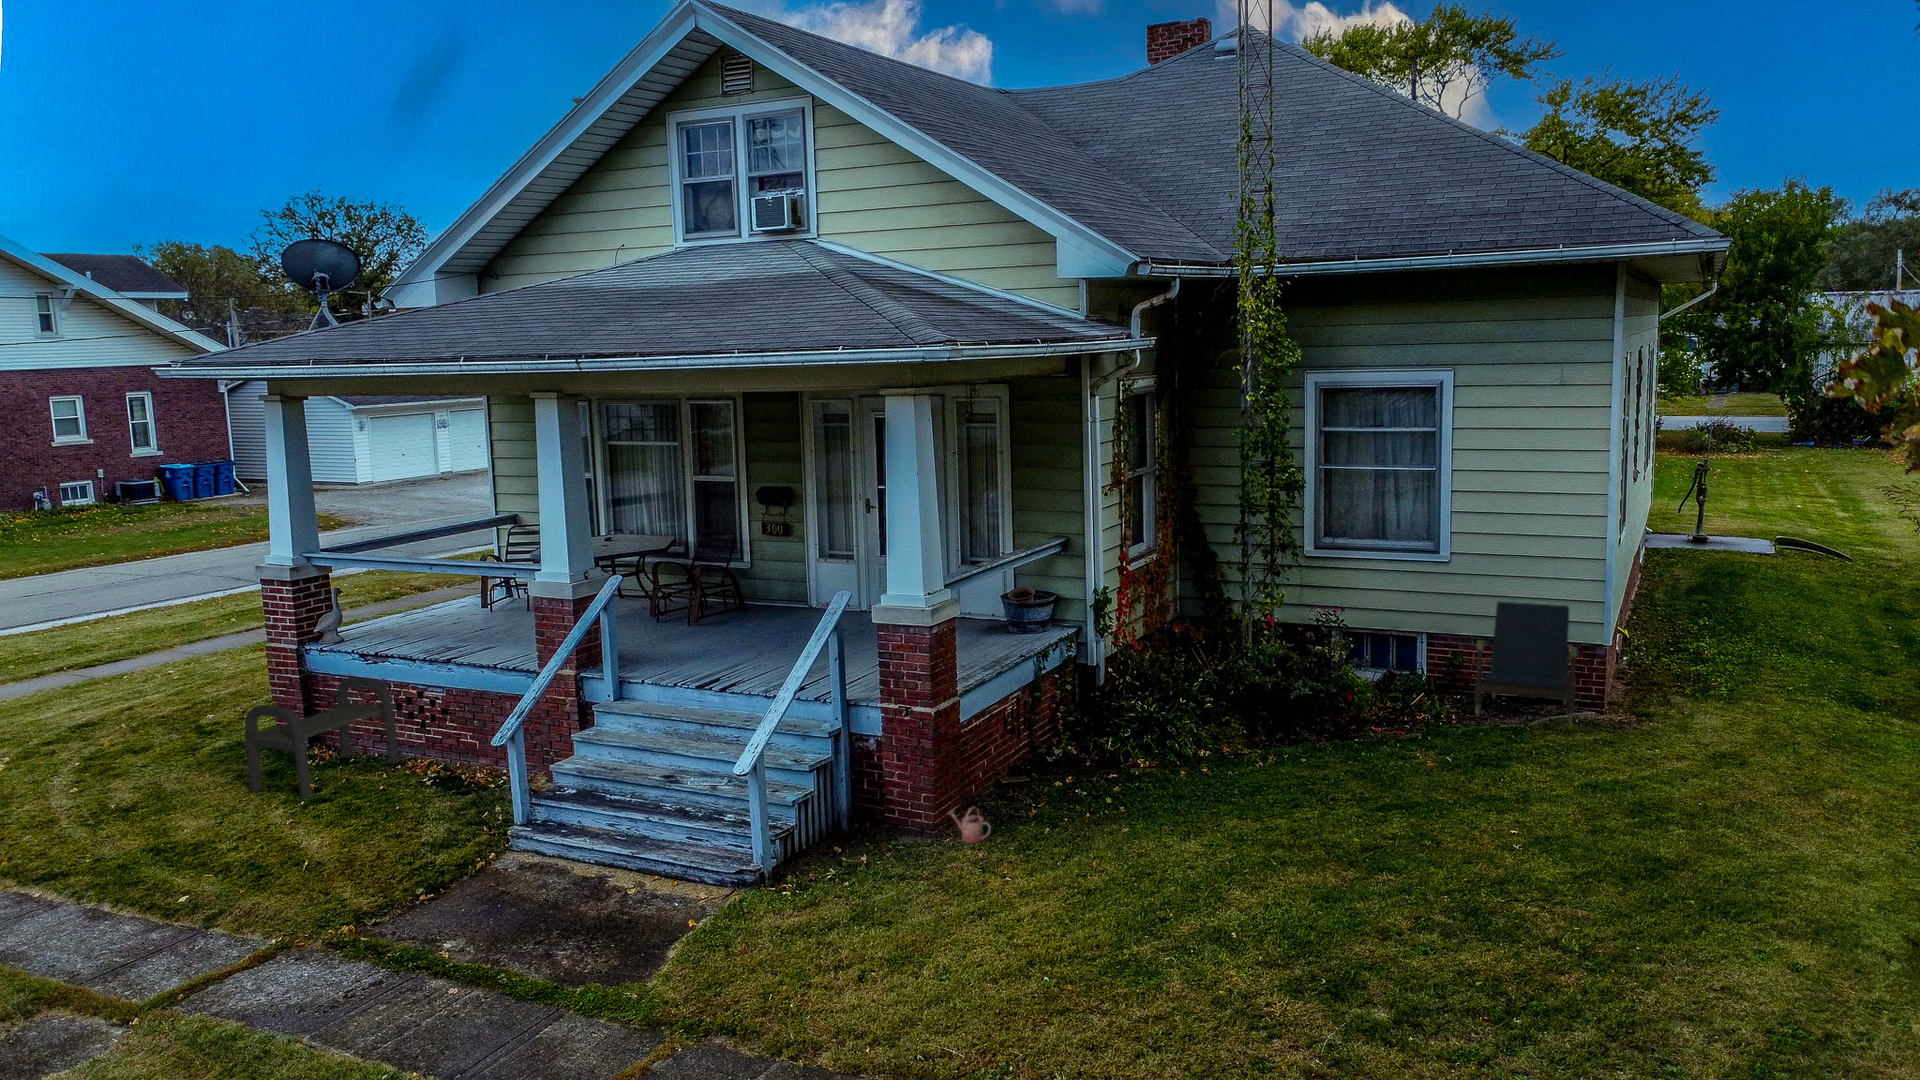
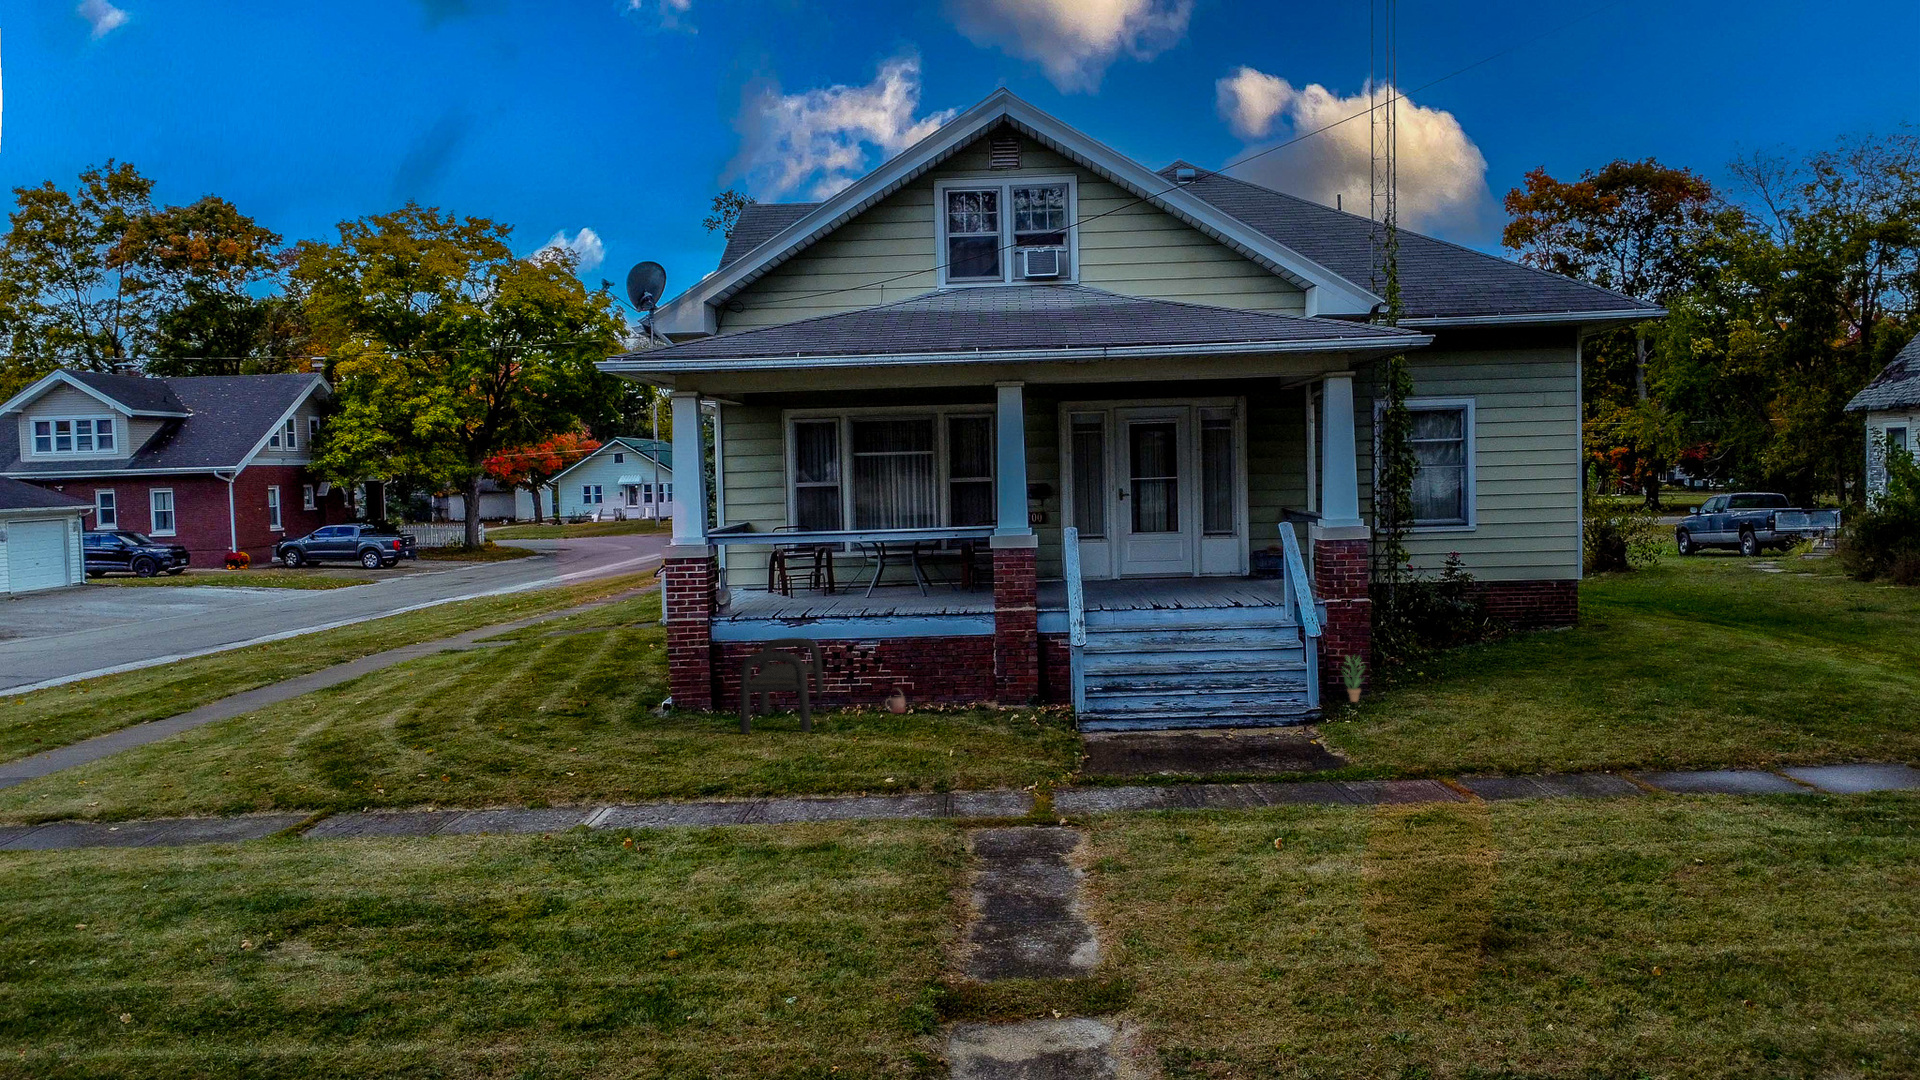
lounge chair: present [1475,602,1577,725] -> none [1536,554,1615,631]
potted plant: none [881,780,918,843] -> present [1344,656,1363,702]
watering can: present [948,807,991,843] -> present [885,696,905,713]

